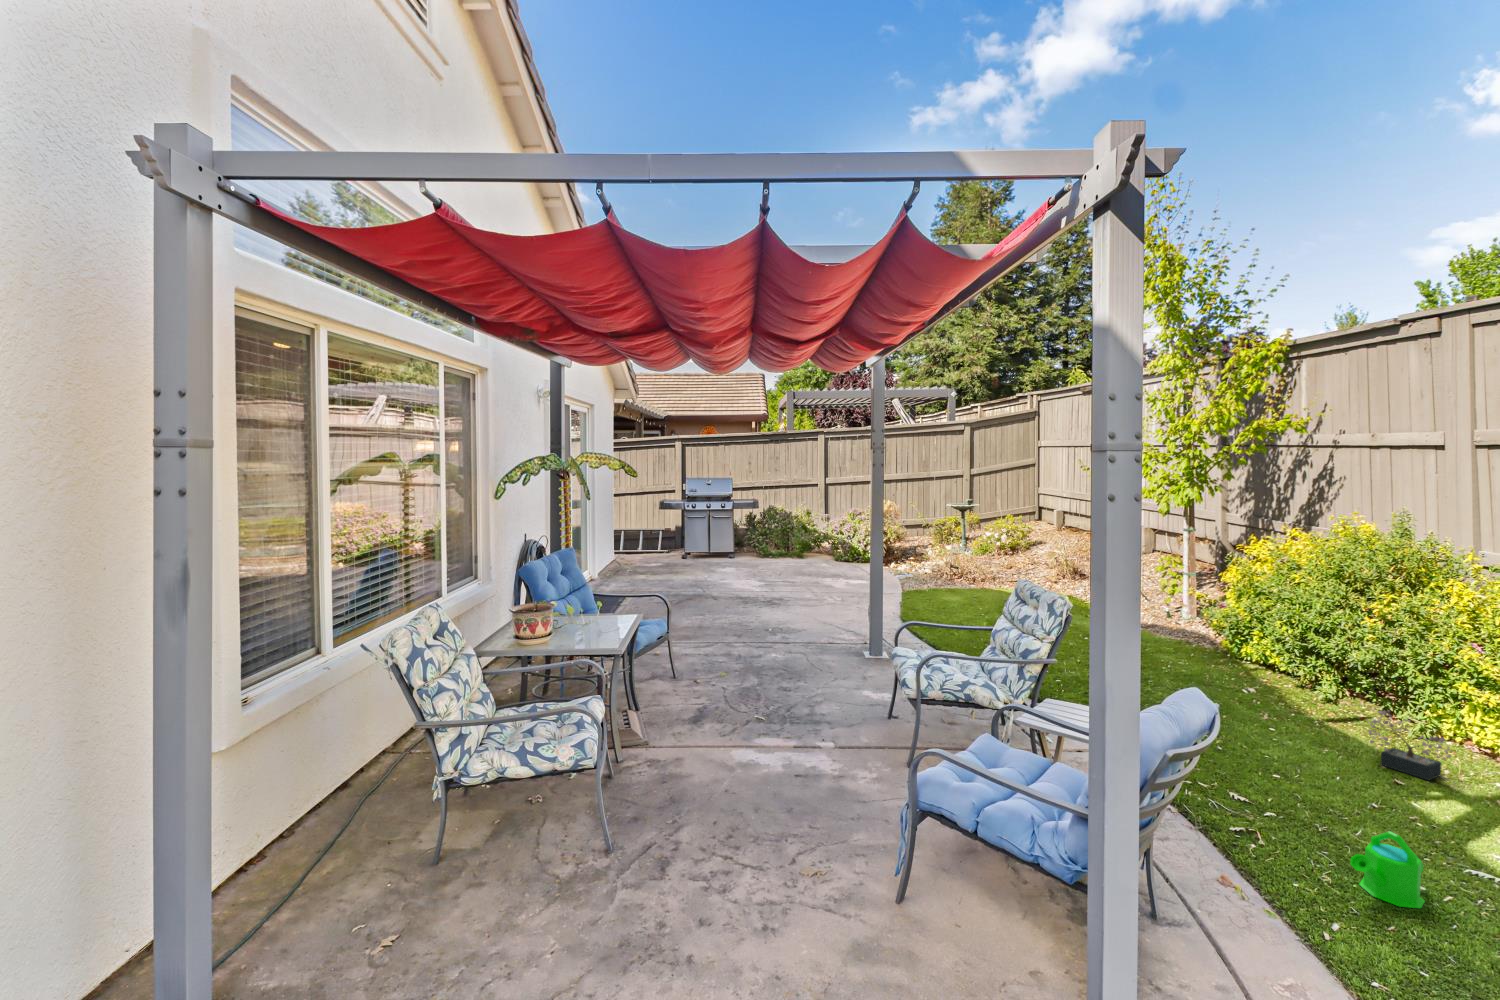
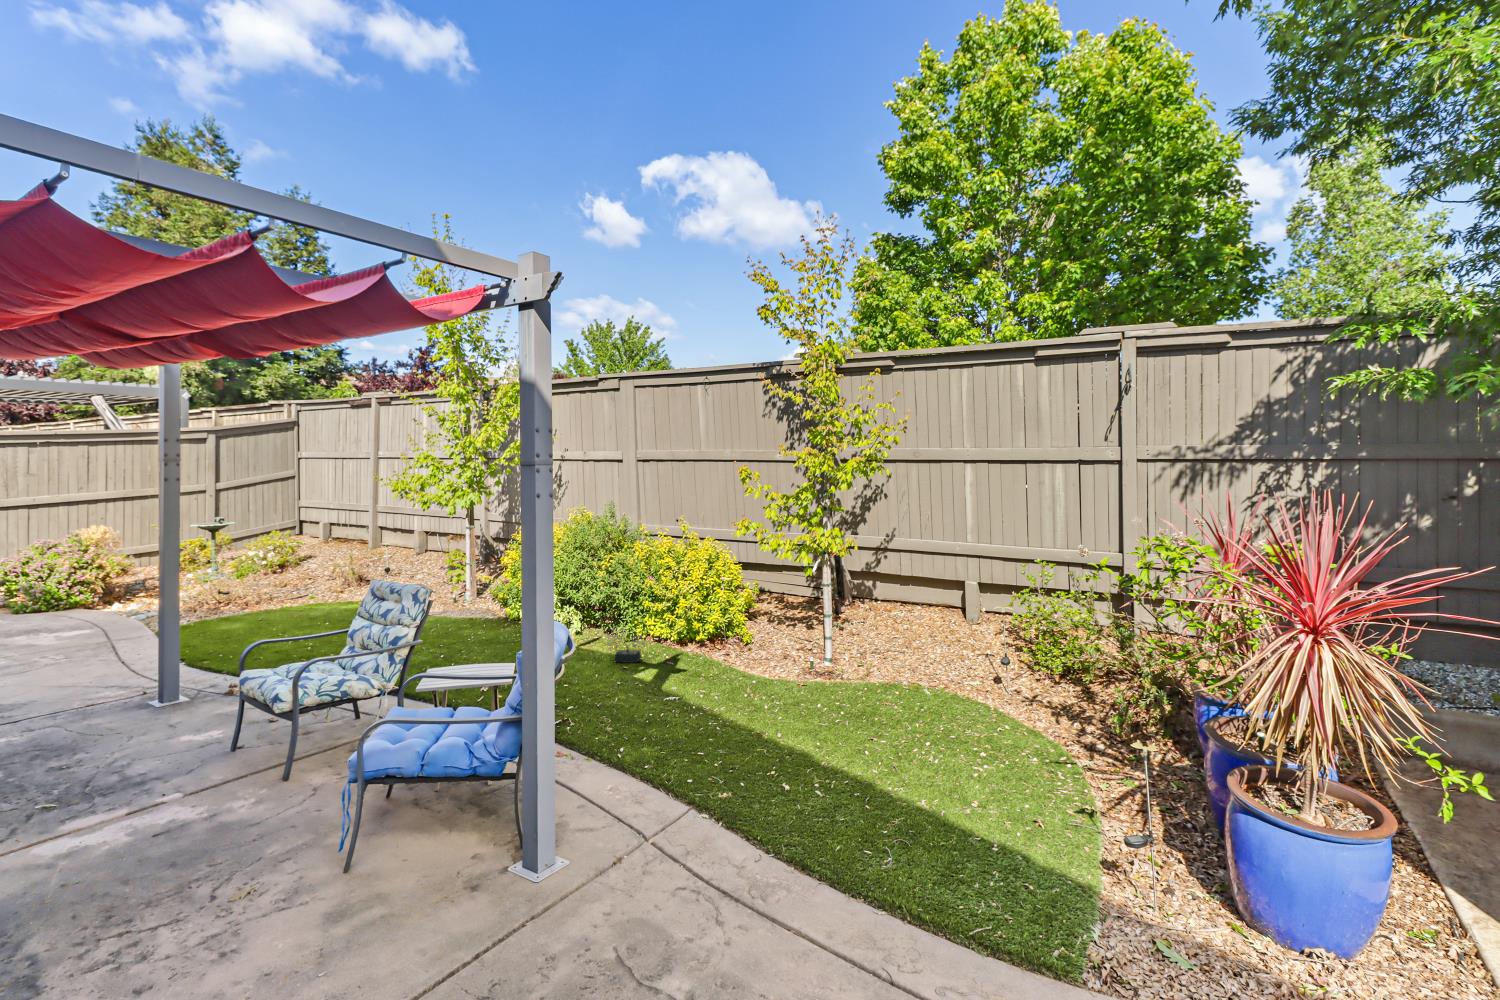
watering can: present [1350,831,1425,908] -> none [624,685,654,726]

